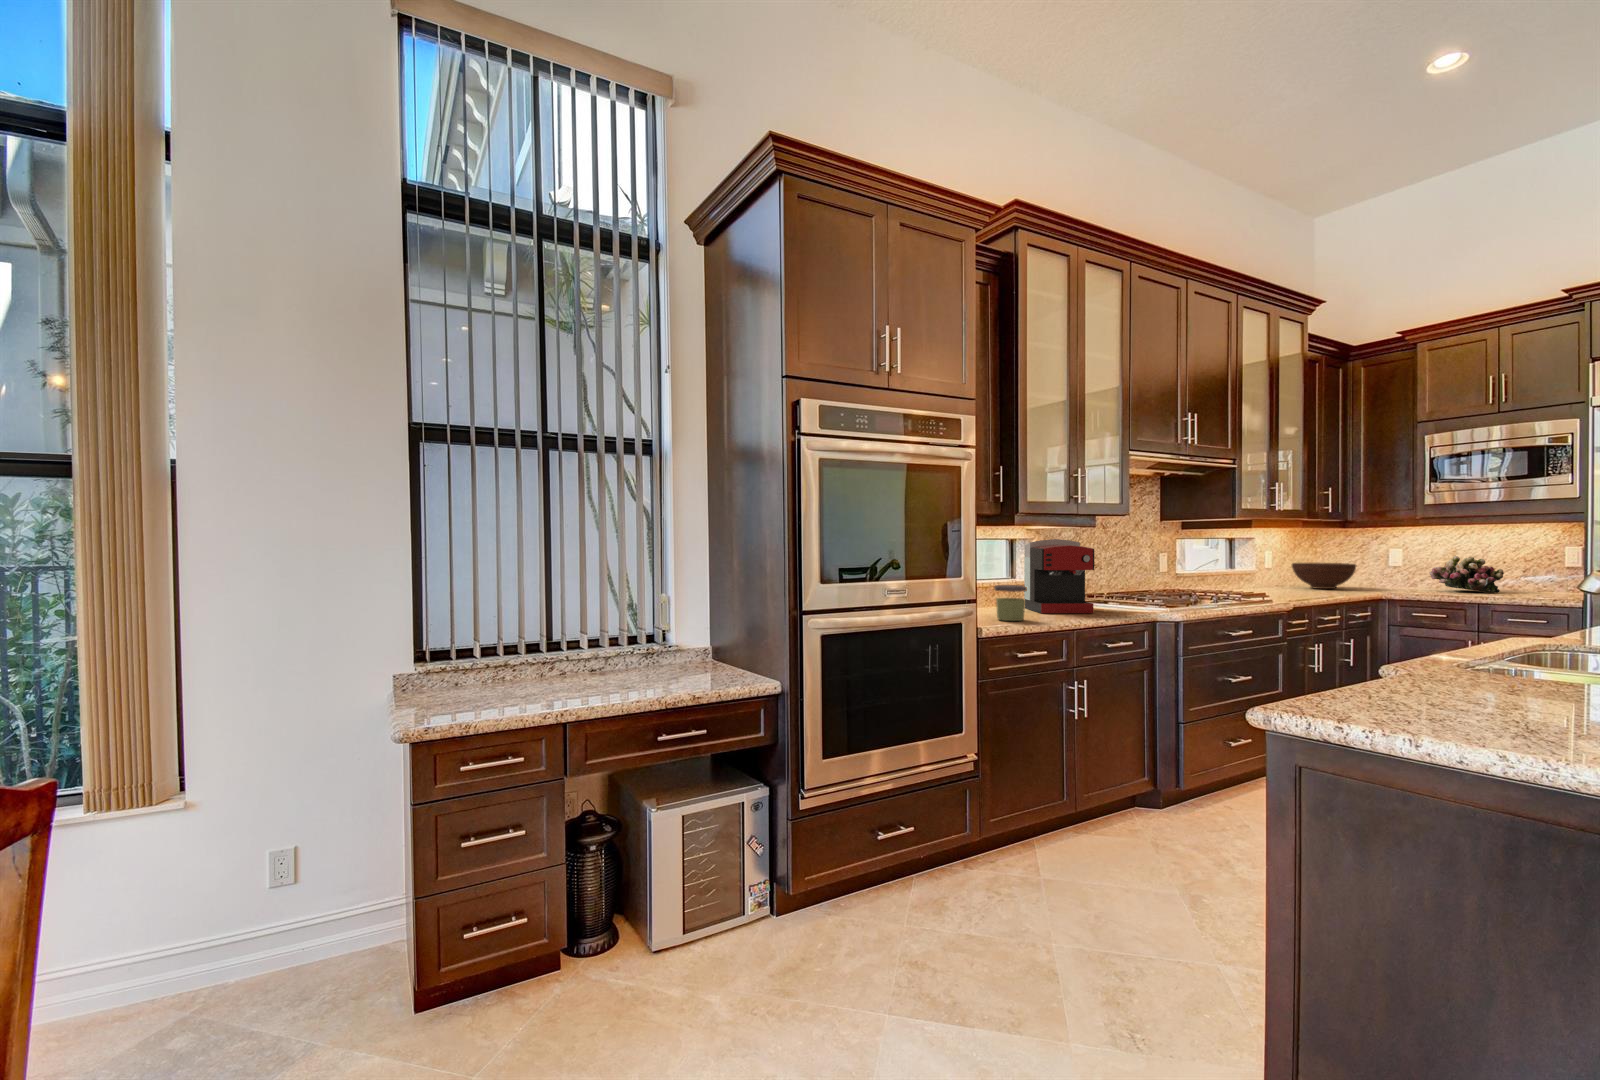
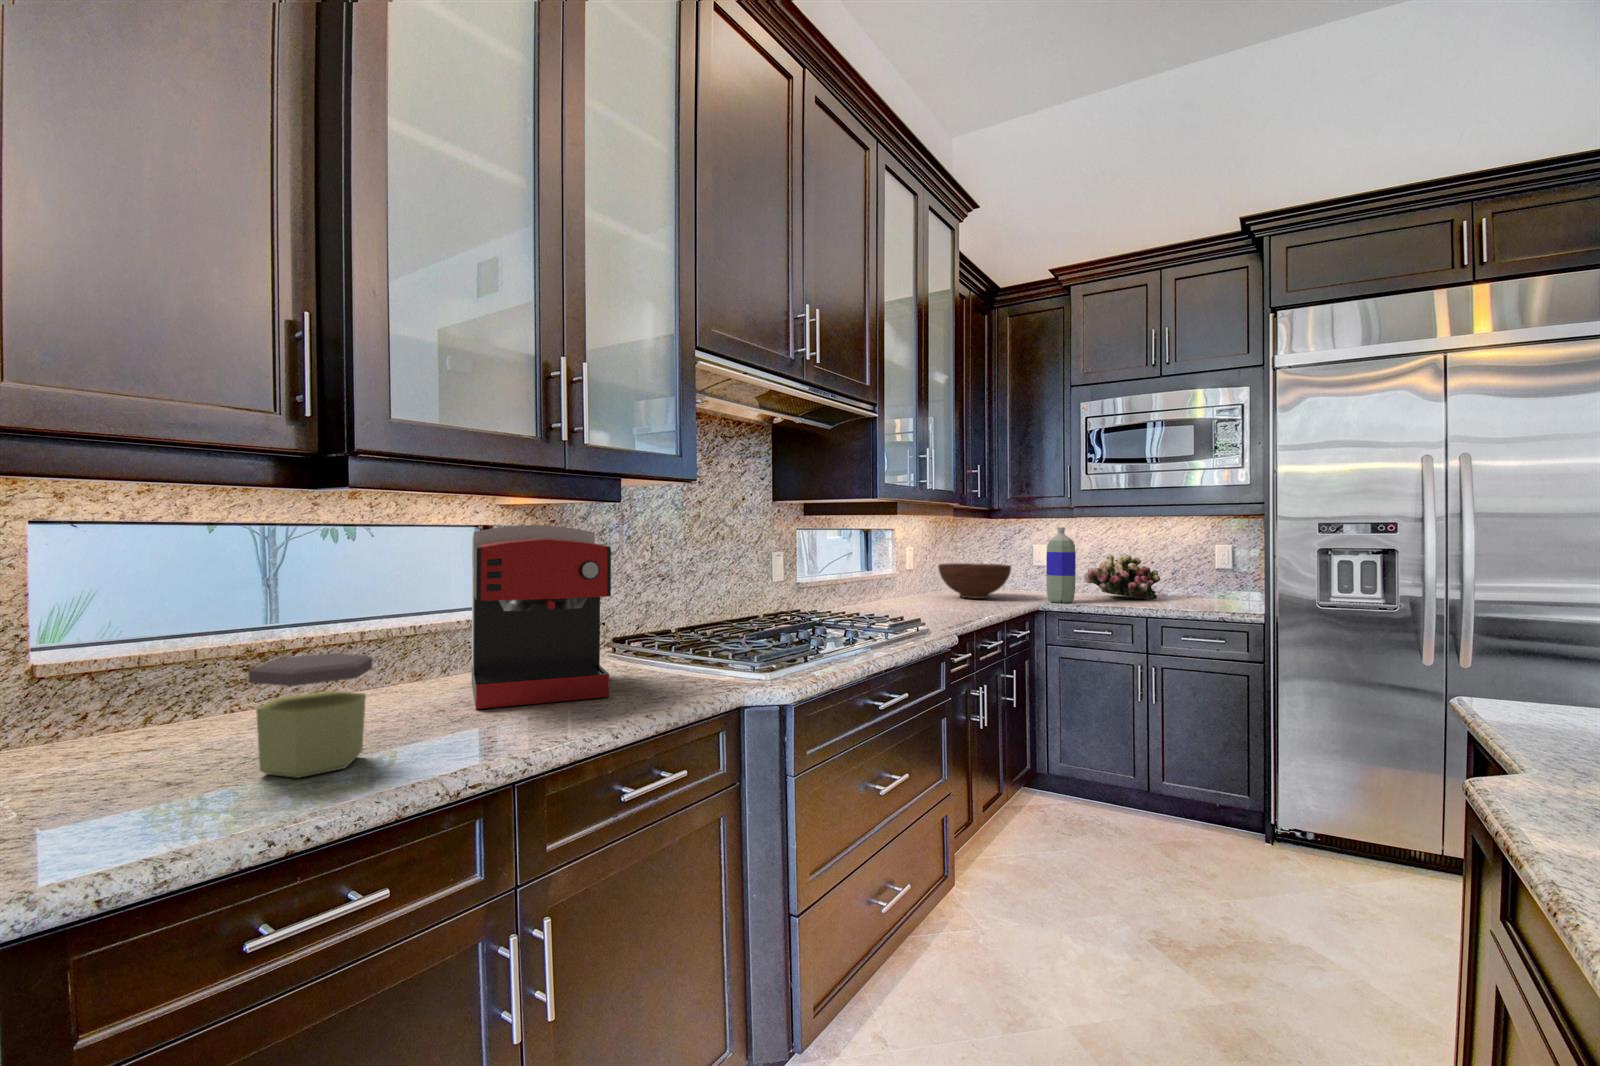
bottle: none [1387,535,1413,593] -> present [1047,527,1076,603]

